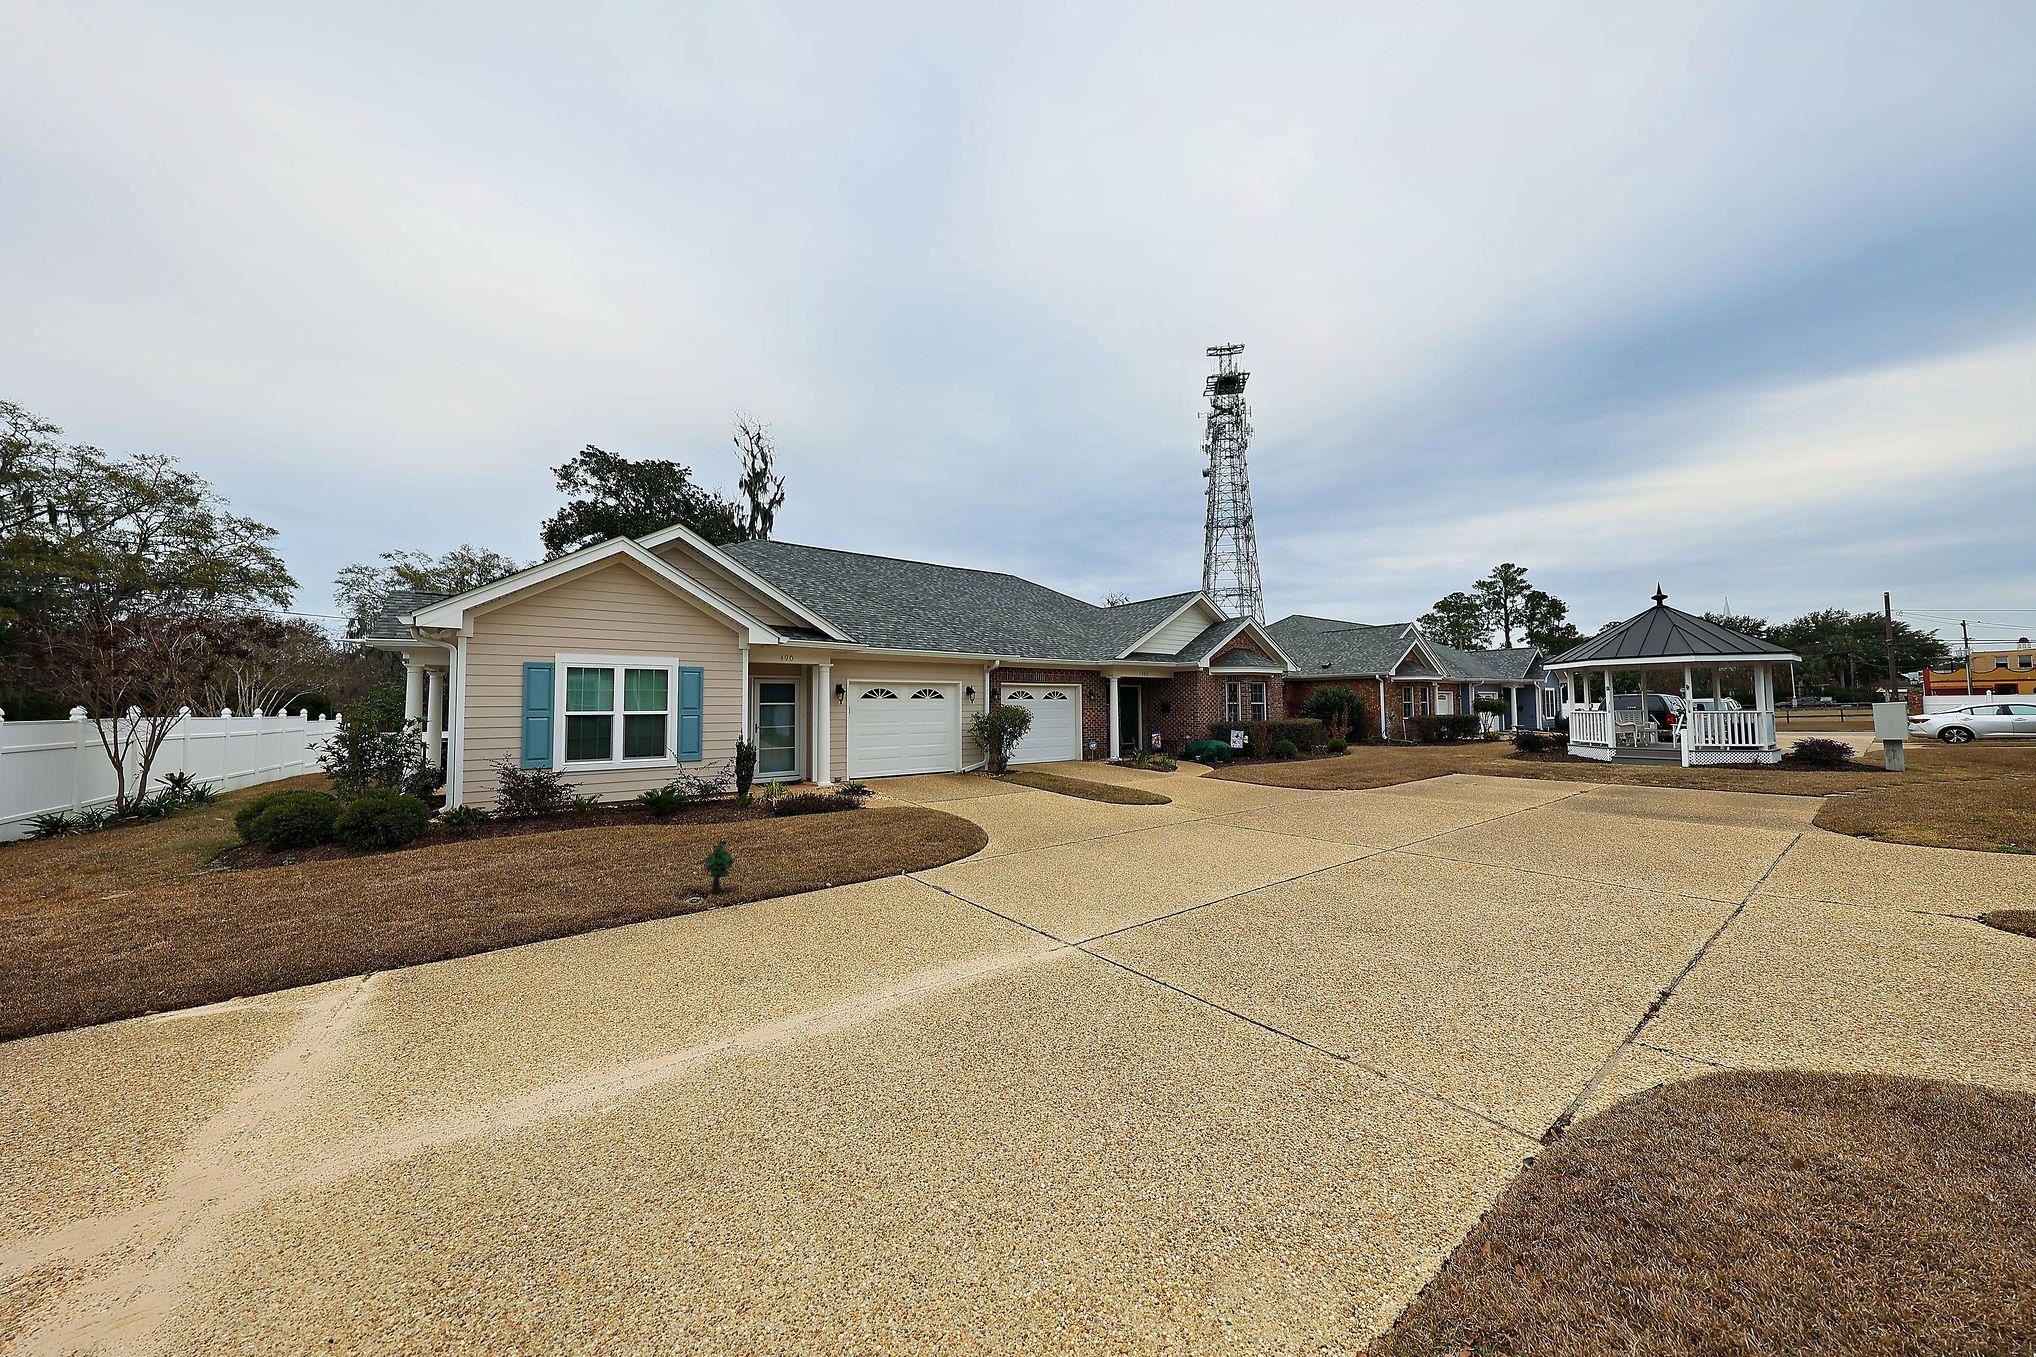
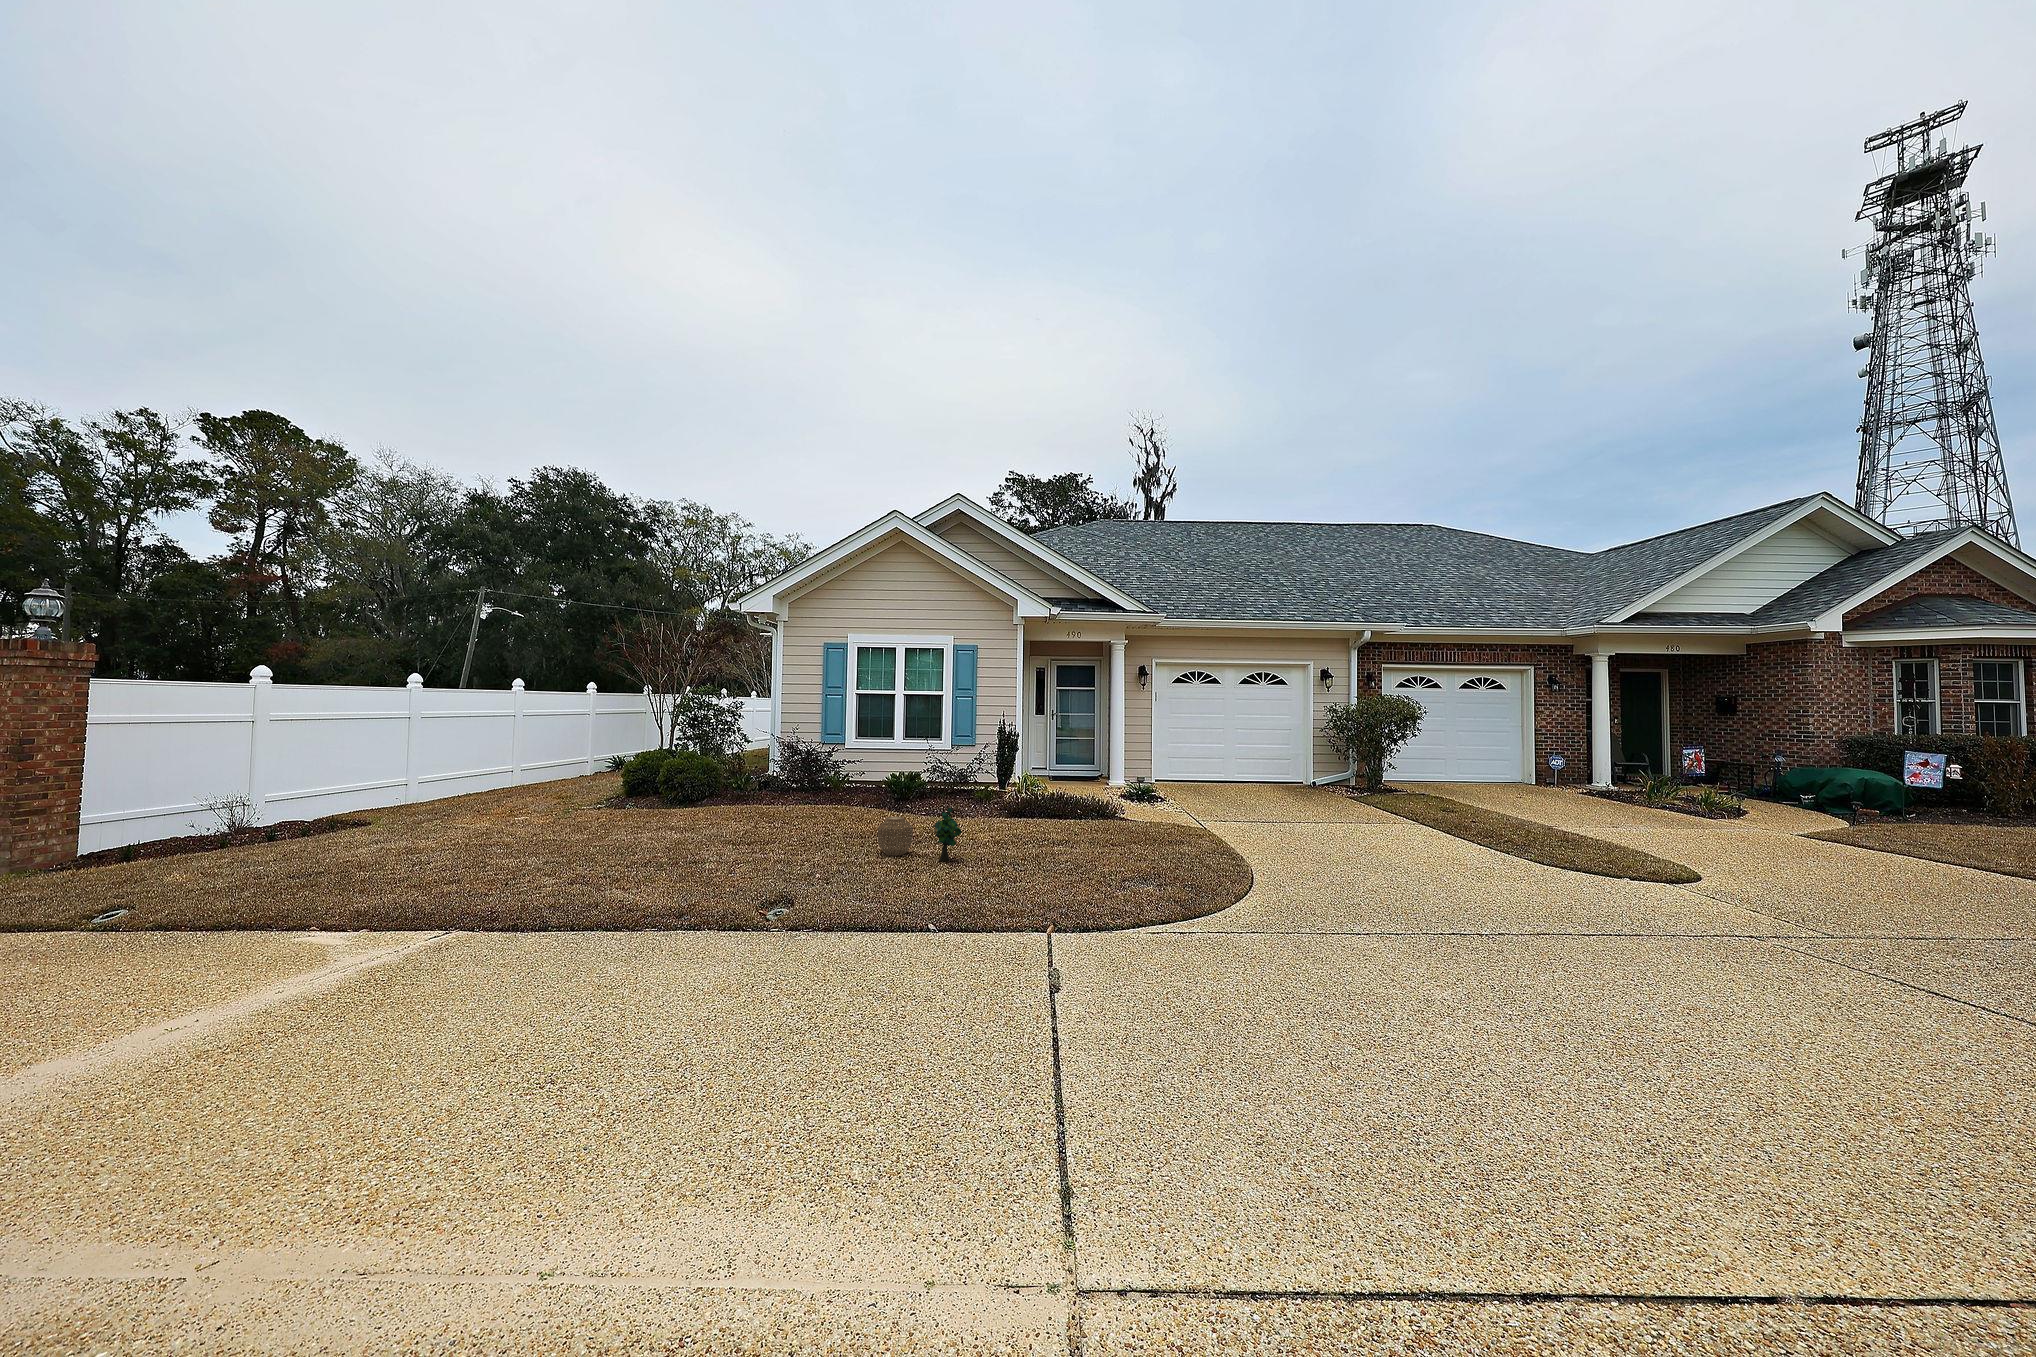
woven basket: none [635,854,676,896] -> present [878,817,913,855]

